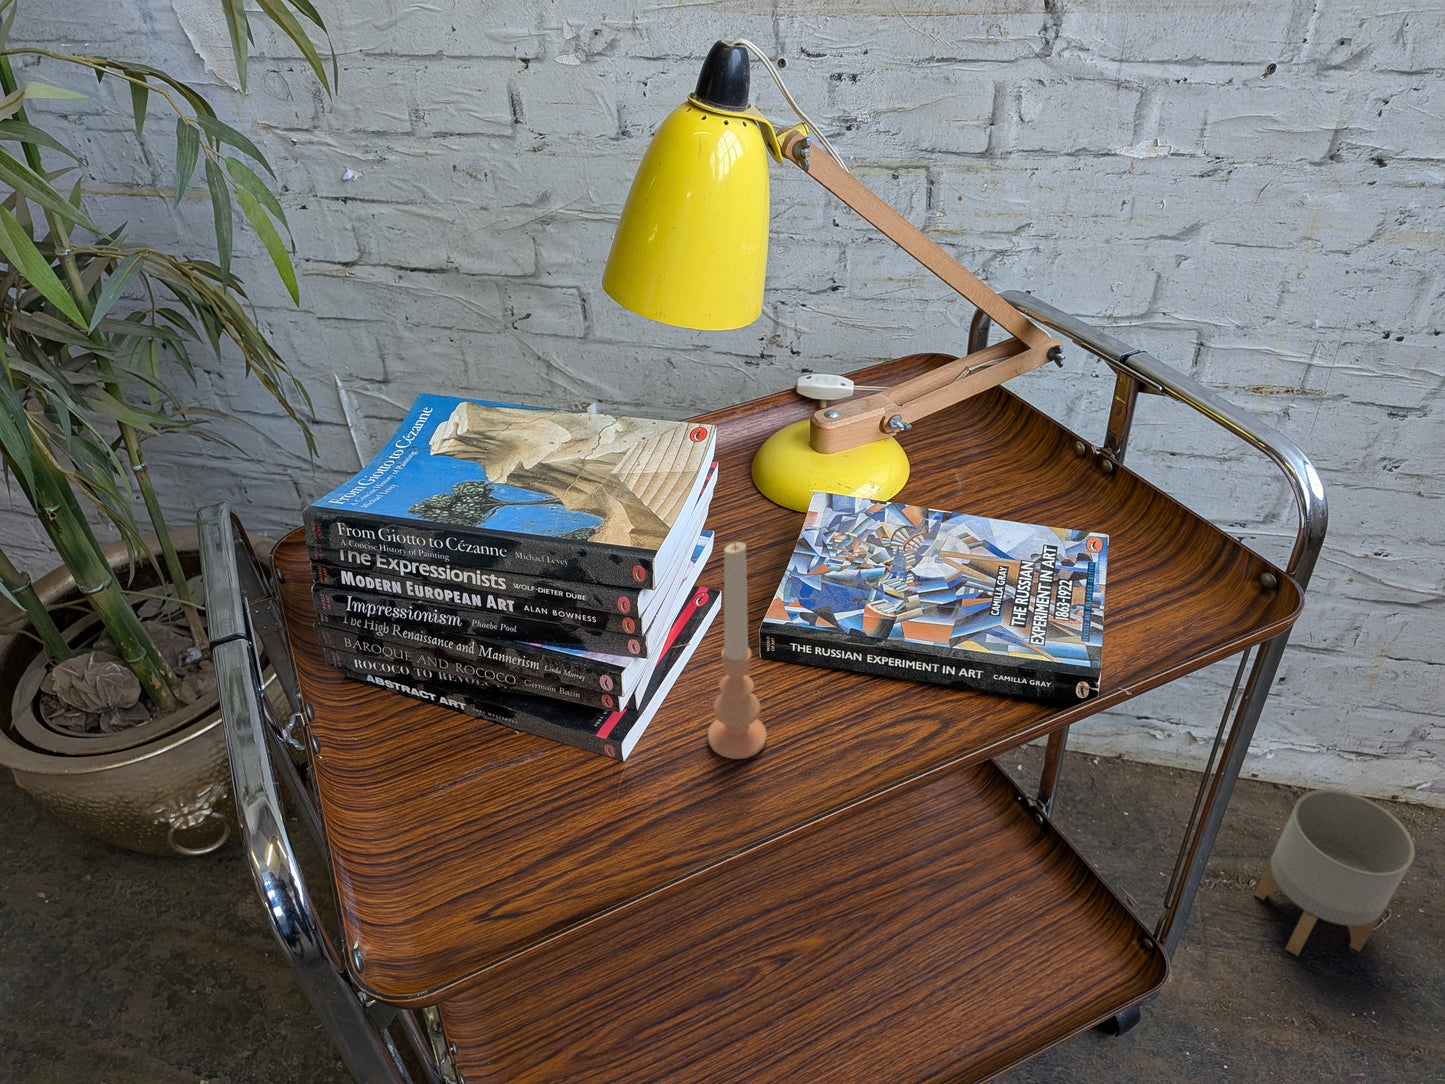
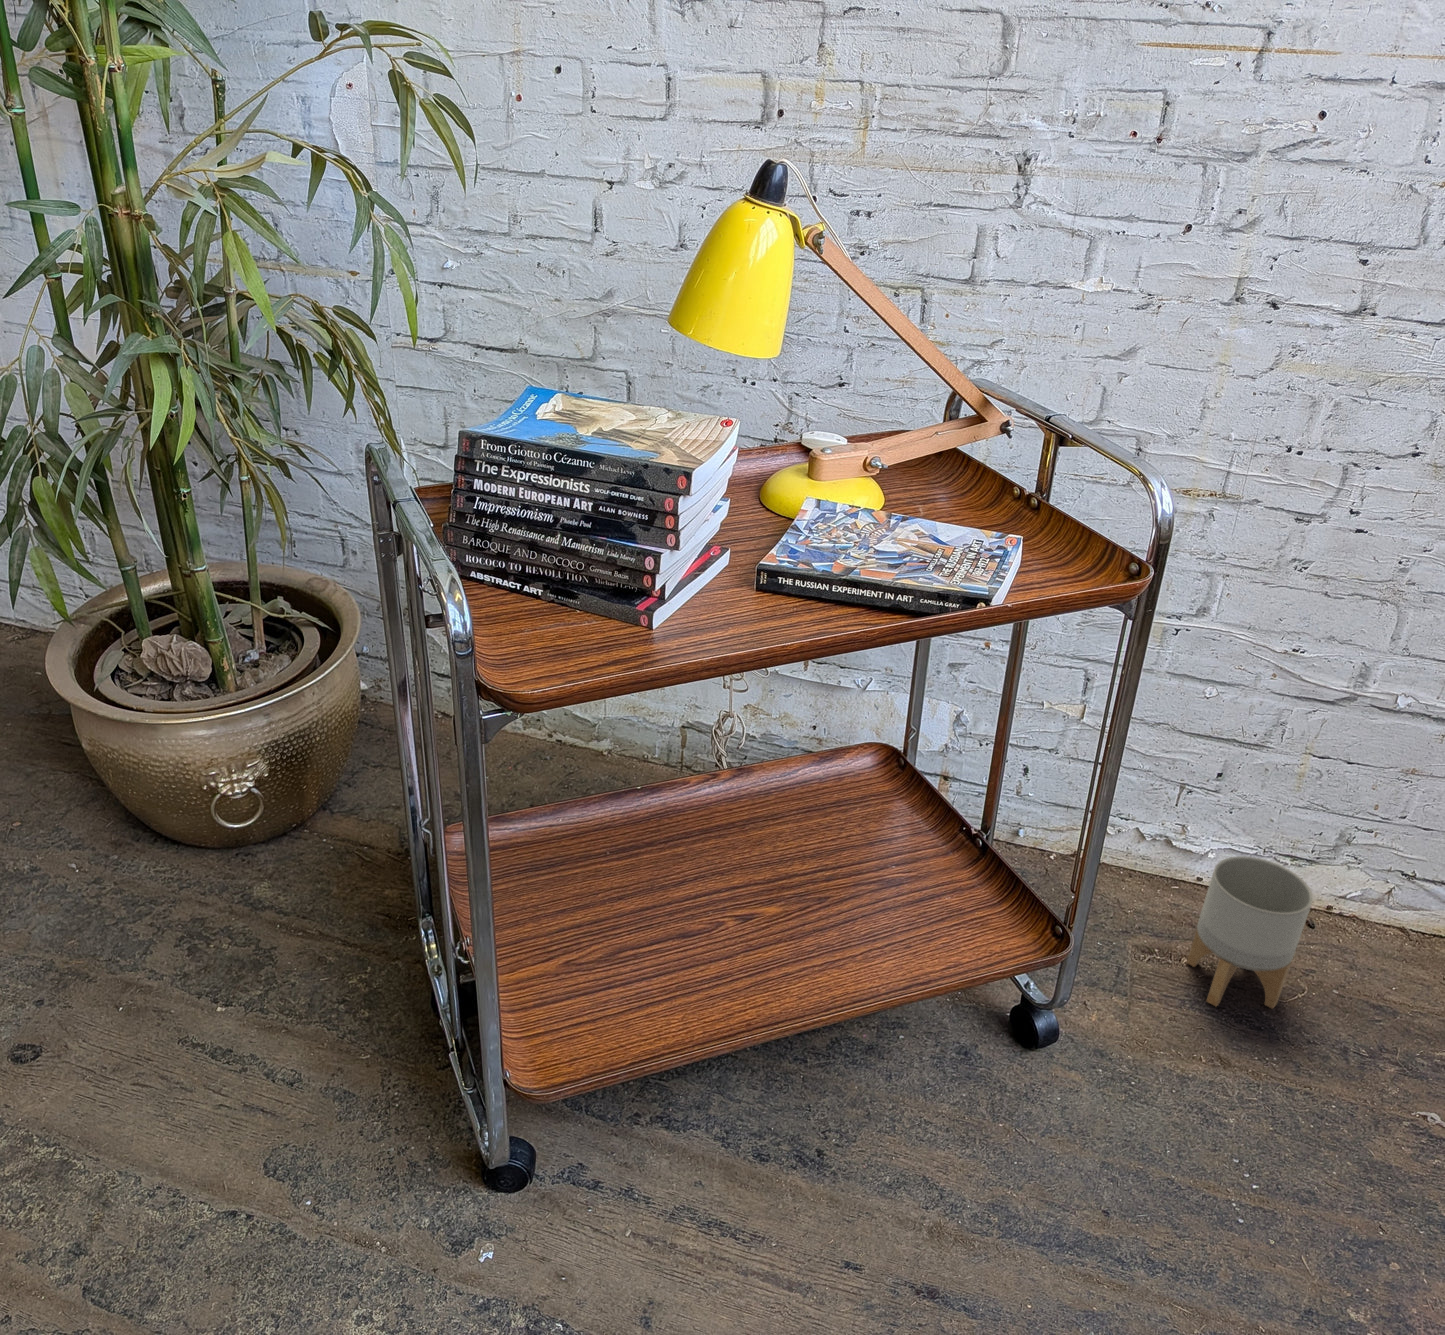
candle: present [708,542,767,759] -> none [716,459,757,629]

